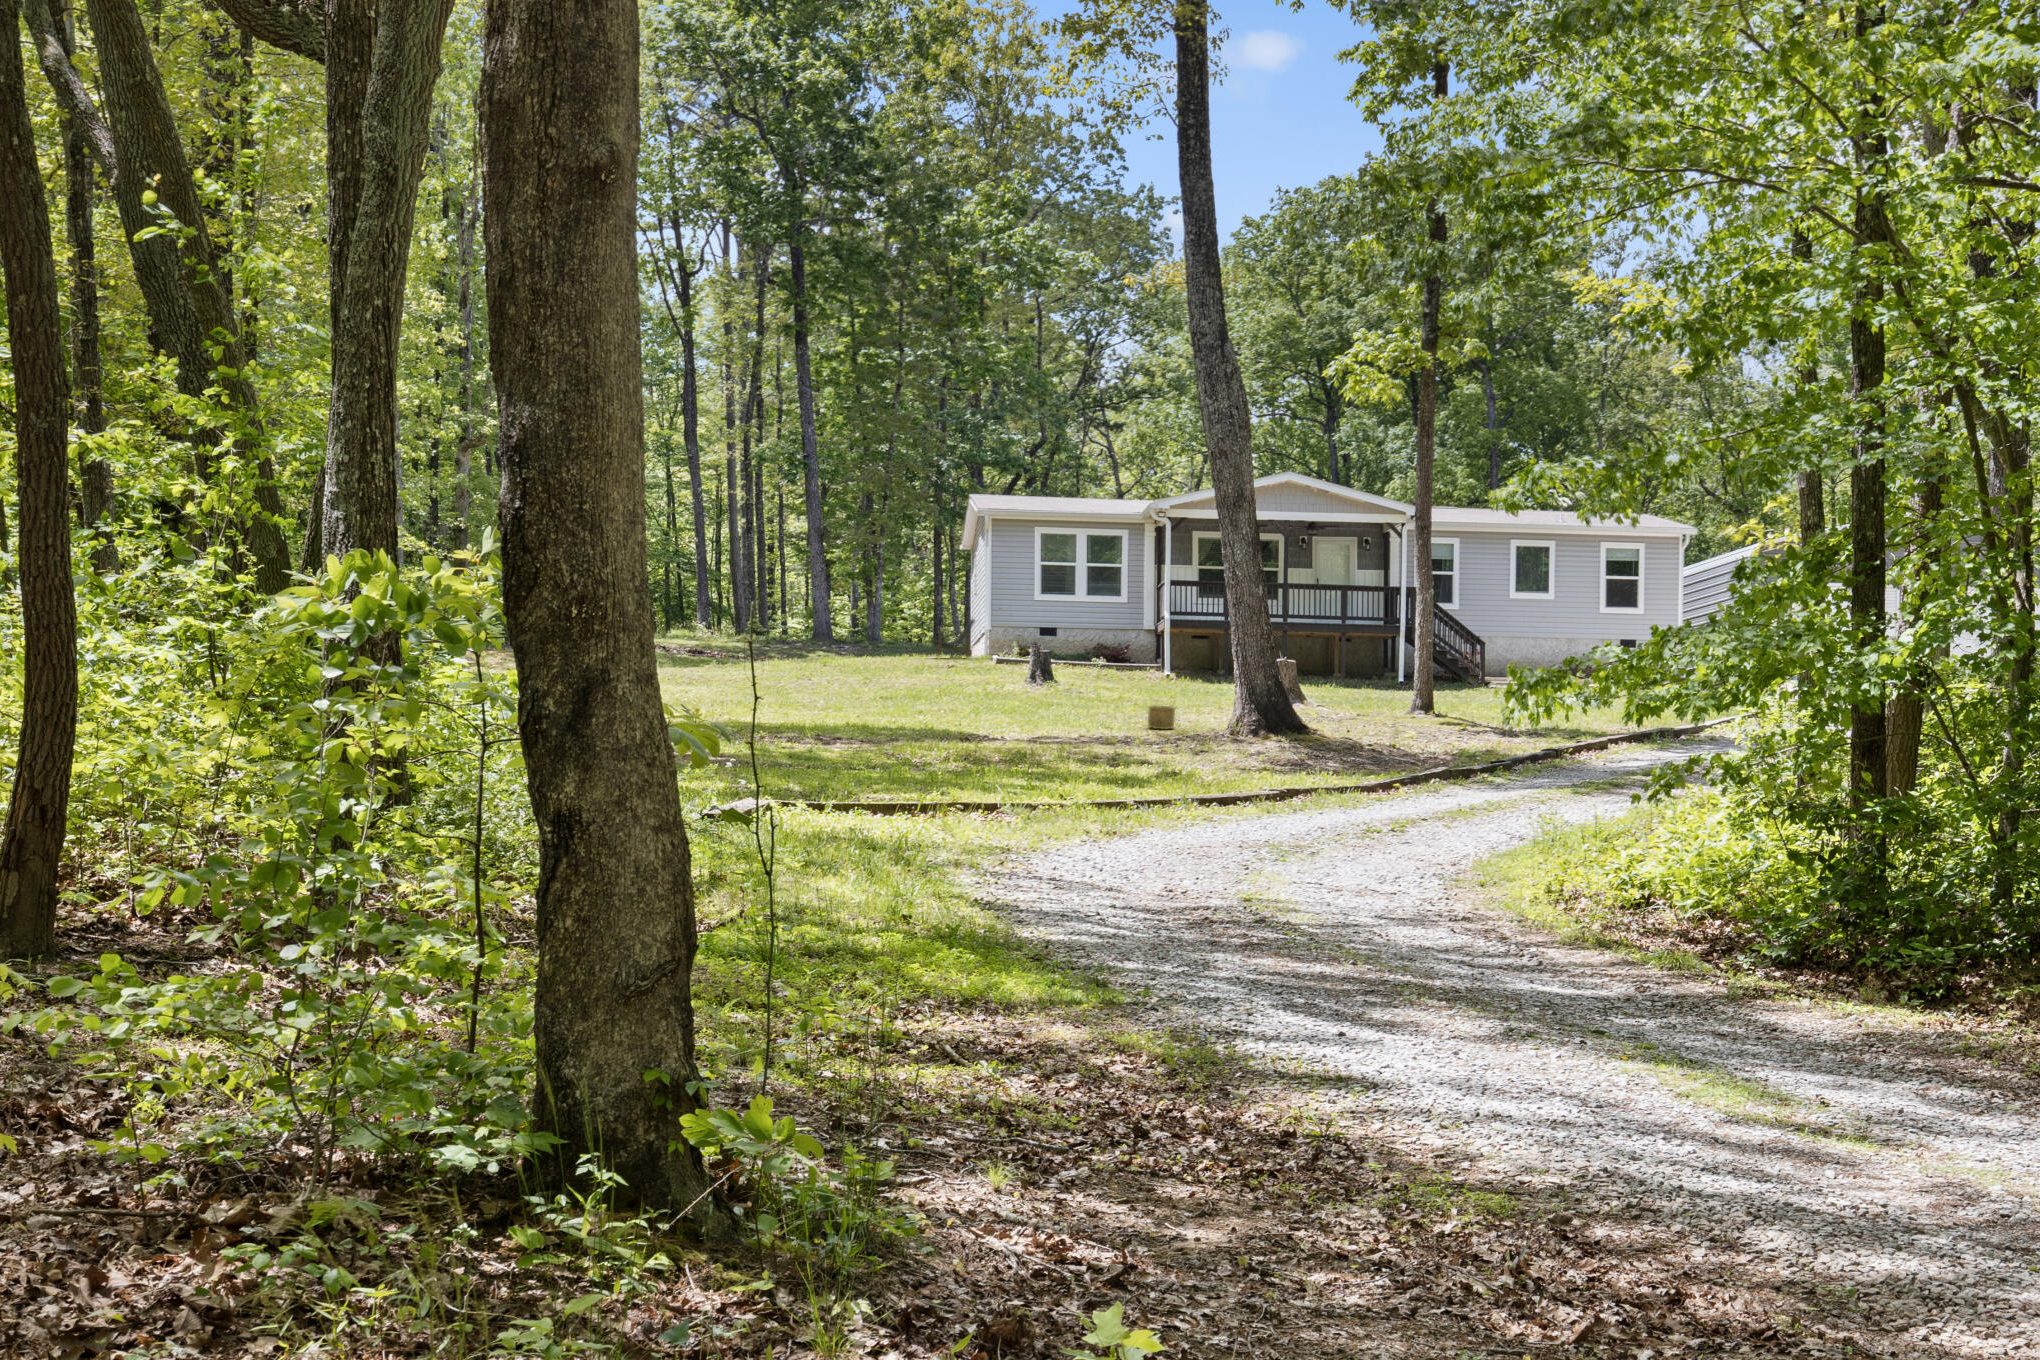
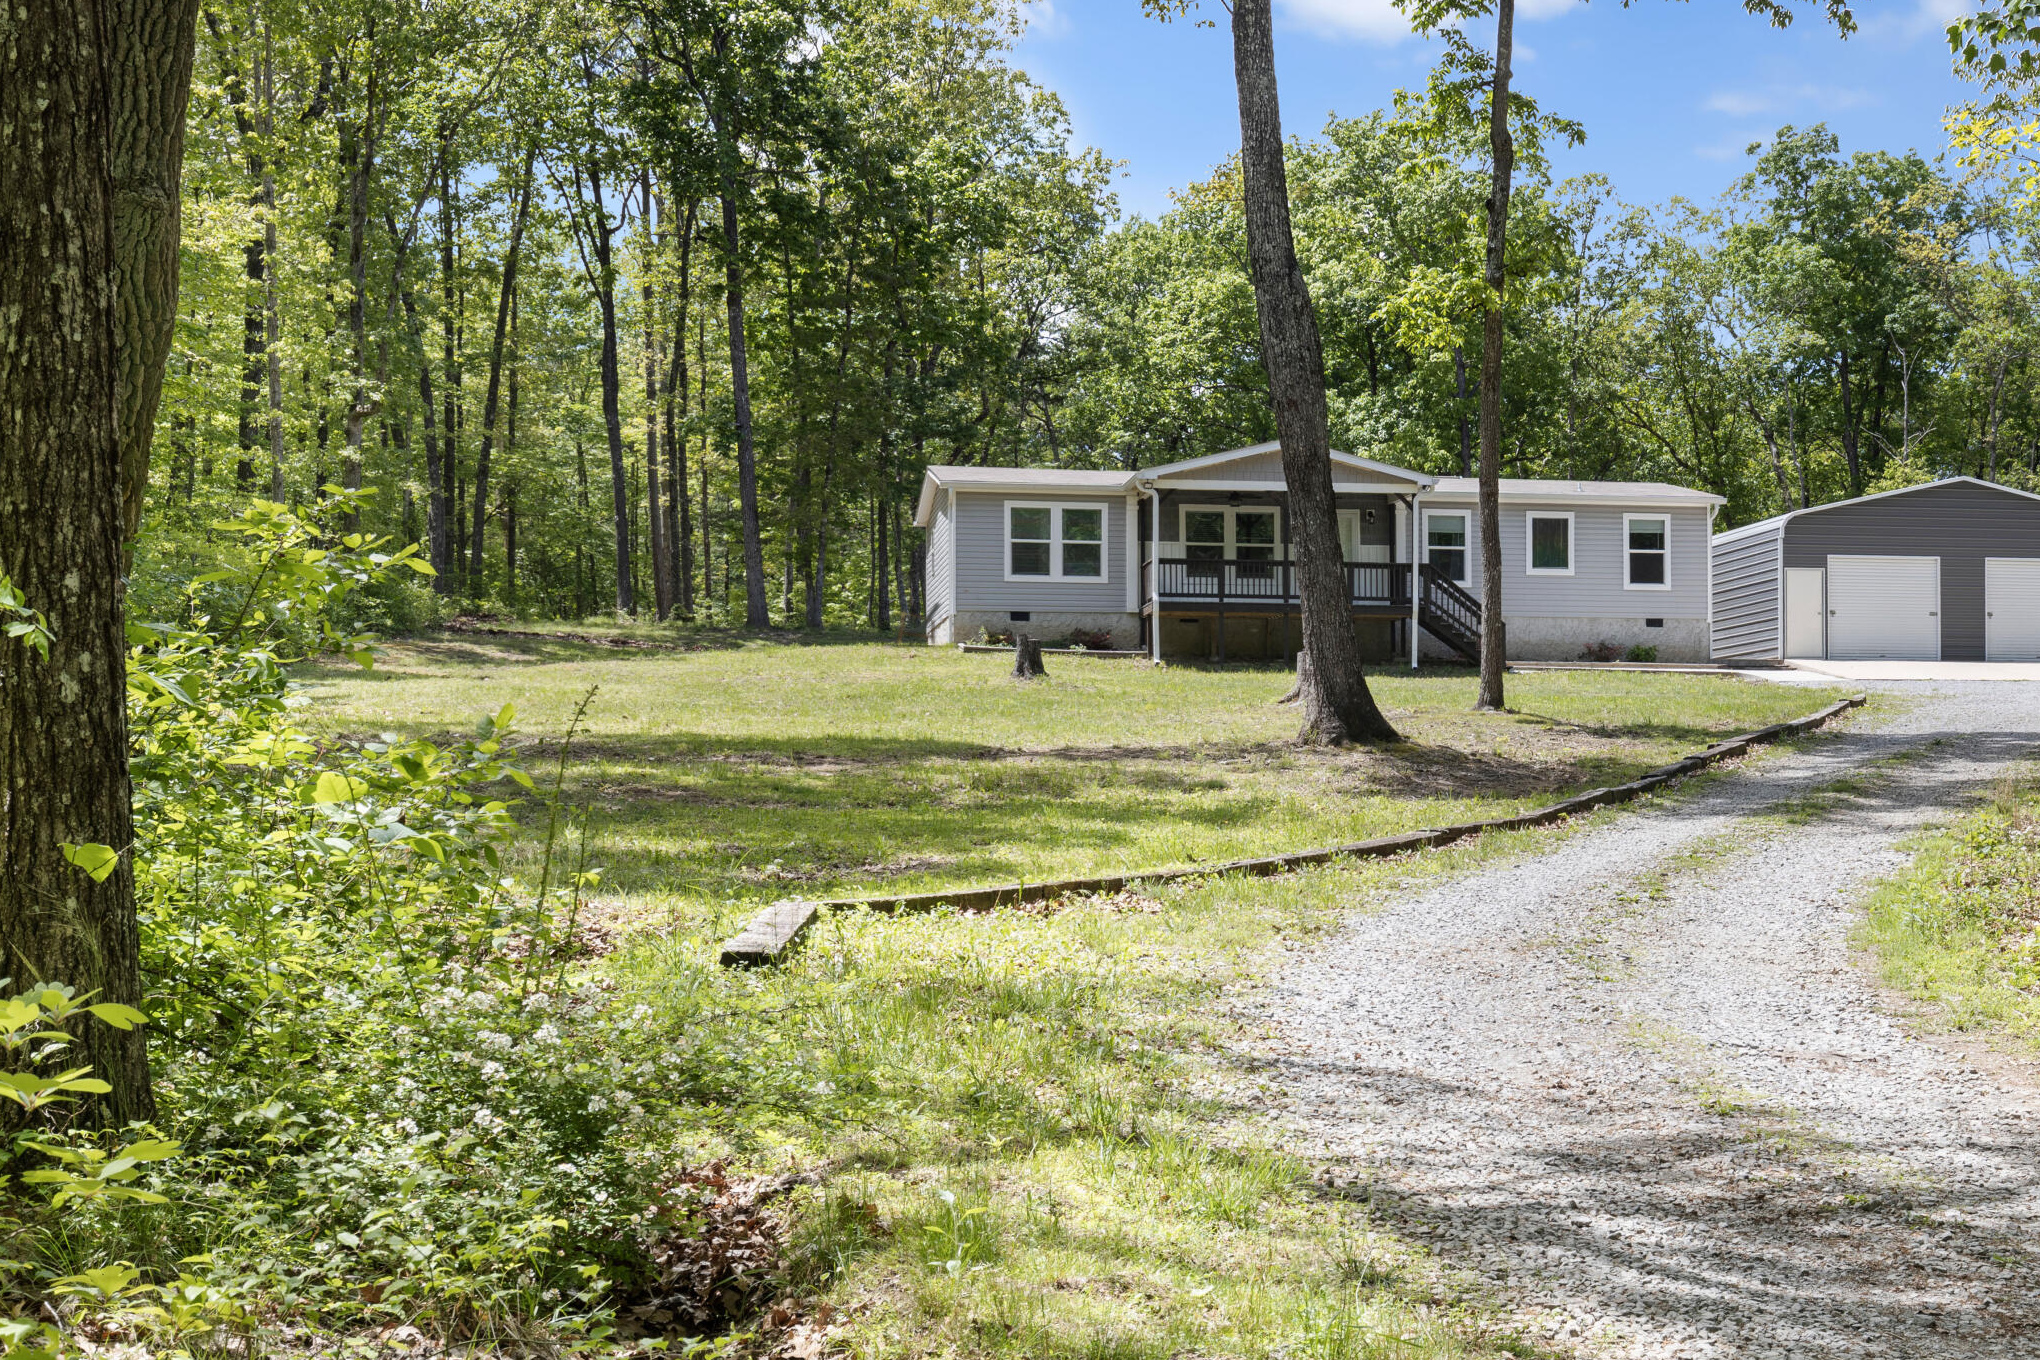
wooden bucket: present [1148,706,1175,729] -> none [1164,701,1198,729]

